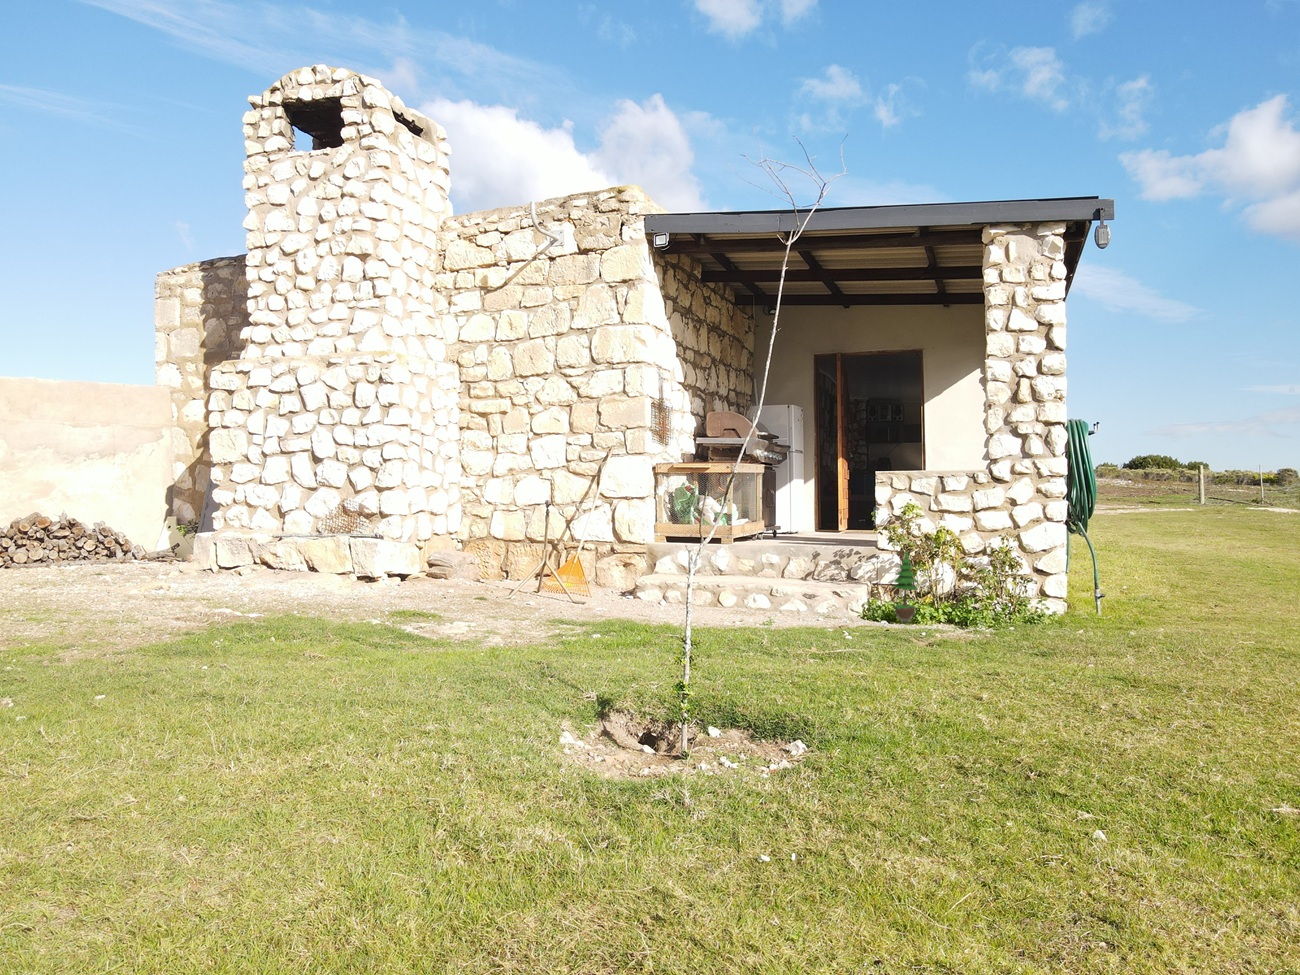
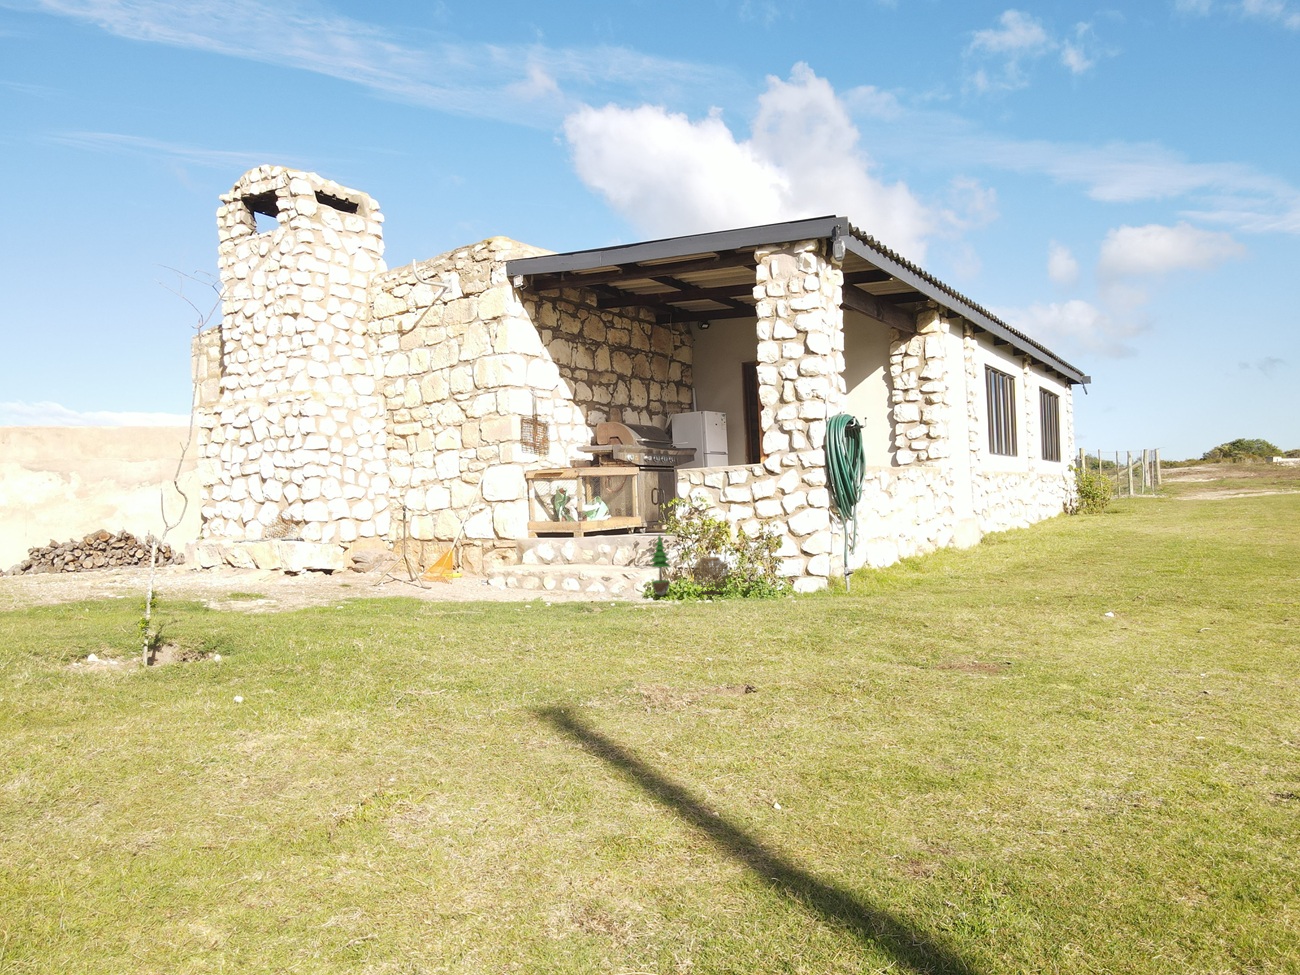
woven basket: none [929,577,971,621] -> present [694,557,728,595]

